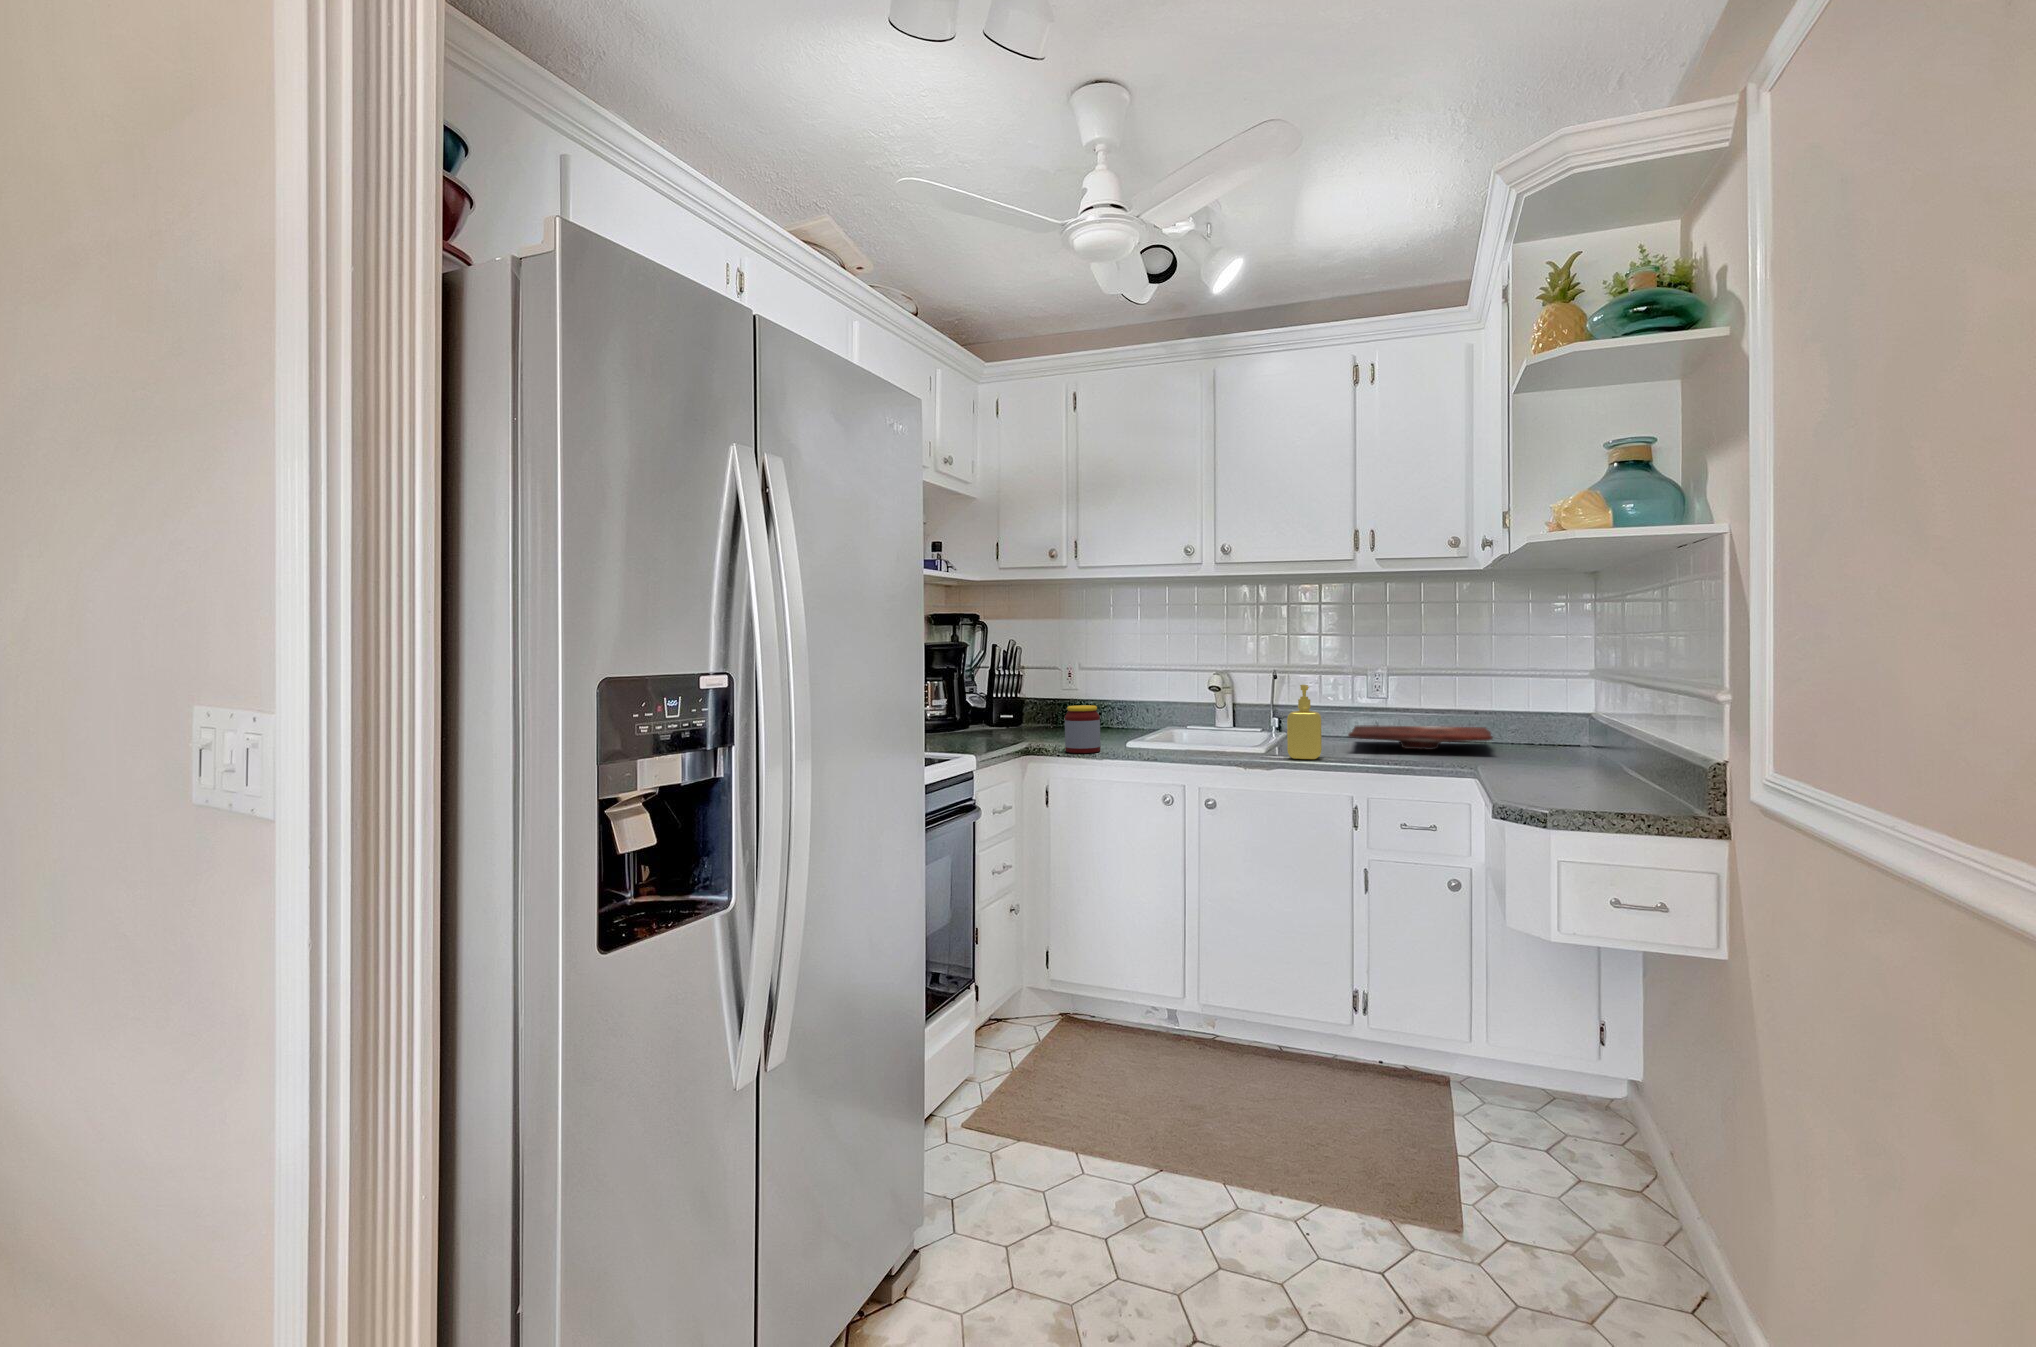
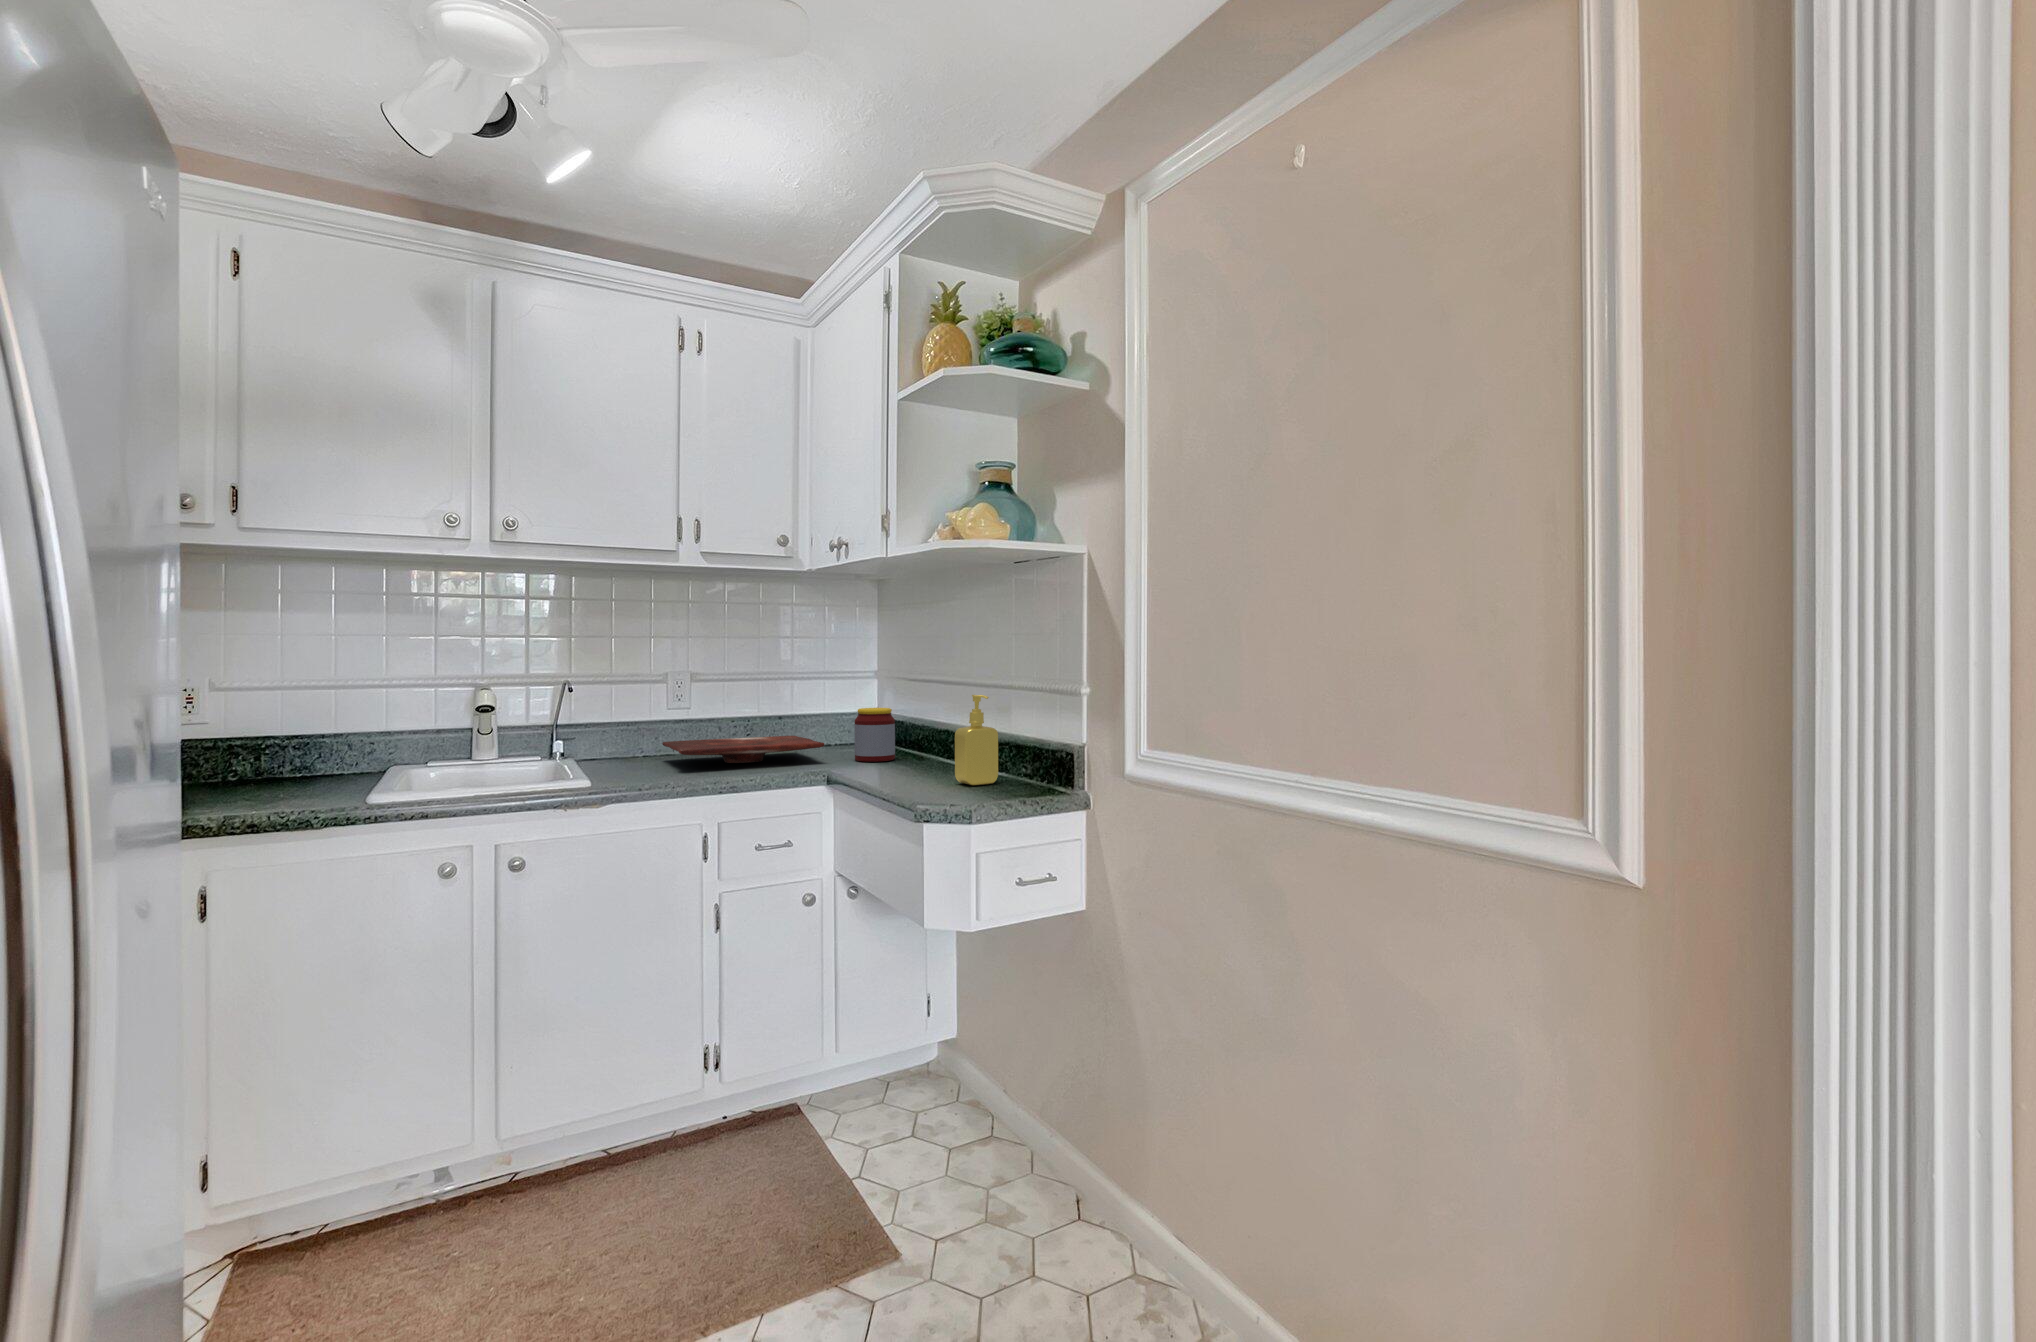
soap dispenser: present [1287,685,1322,759] -> present [955,695,998,785]
jar: present [1065,705,1101,753] -> present [854,708,895,762]

